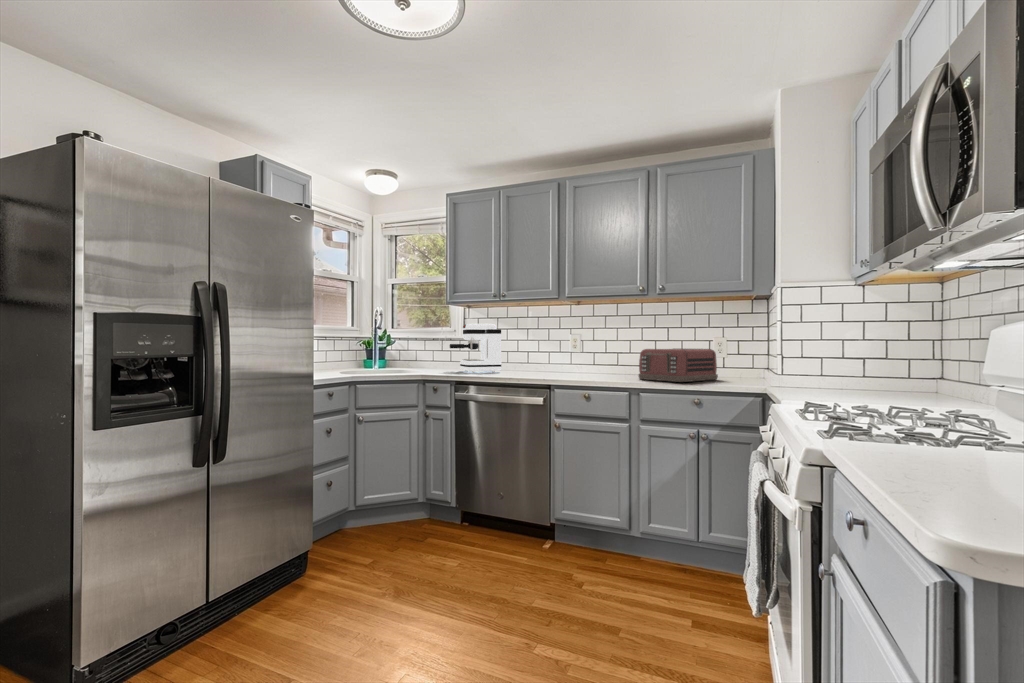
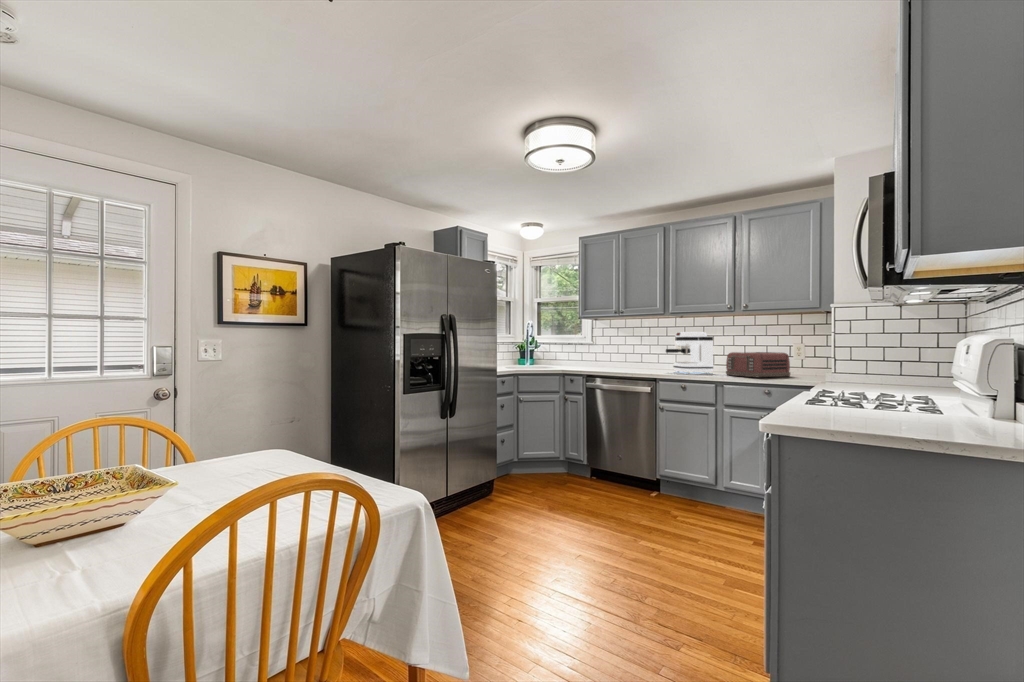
coffee maker: present [450,324,501,372] -> present [666,332,713,373]

